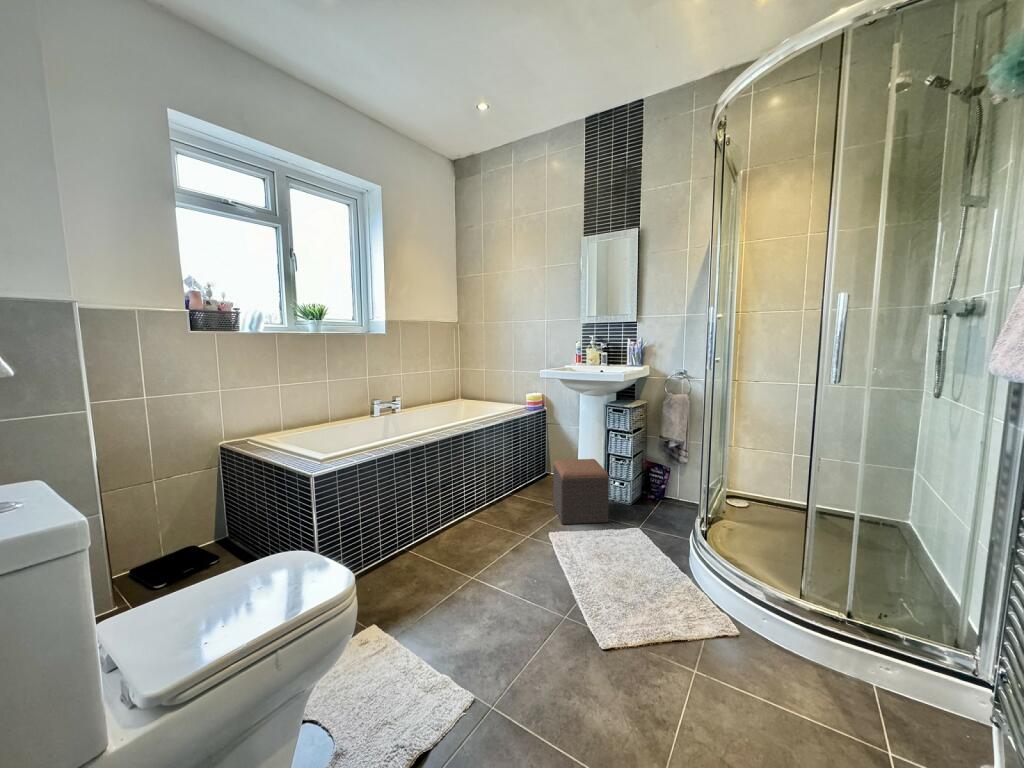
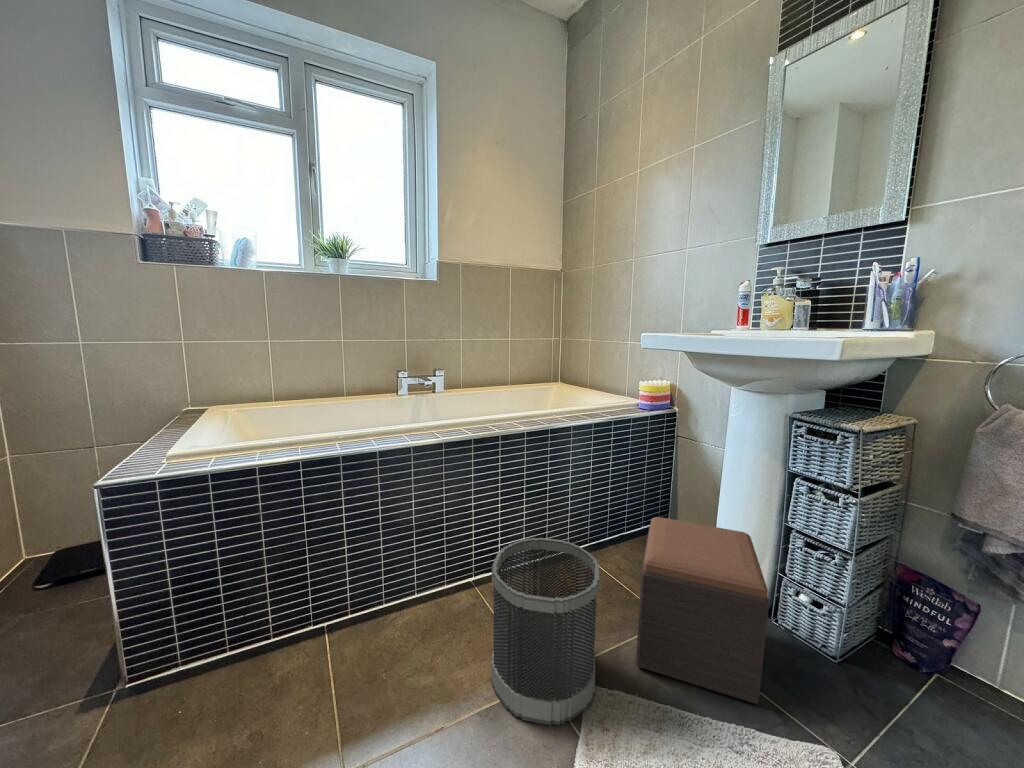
wastebasket: none [502,475,551,548] -> present [491,538,599,726]

